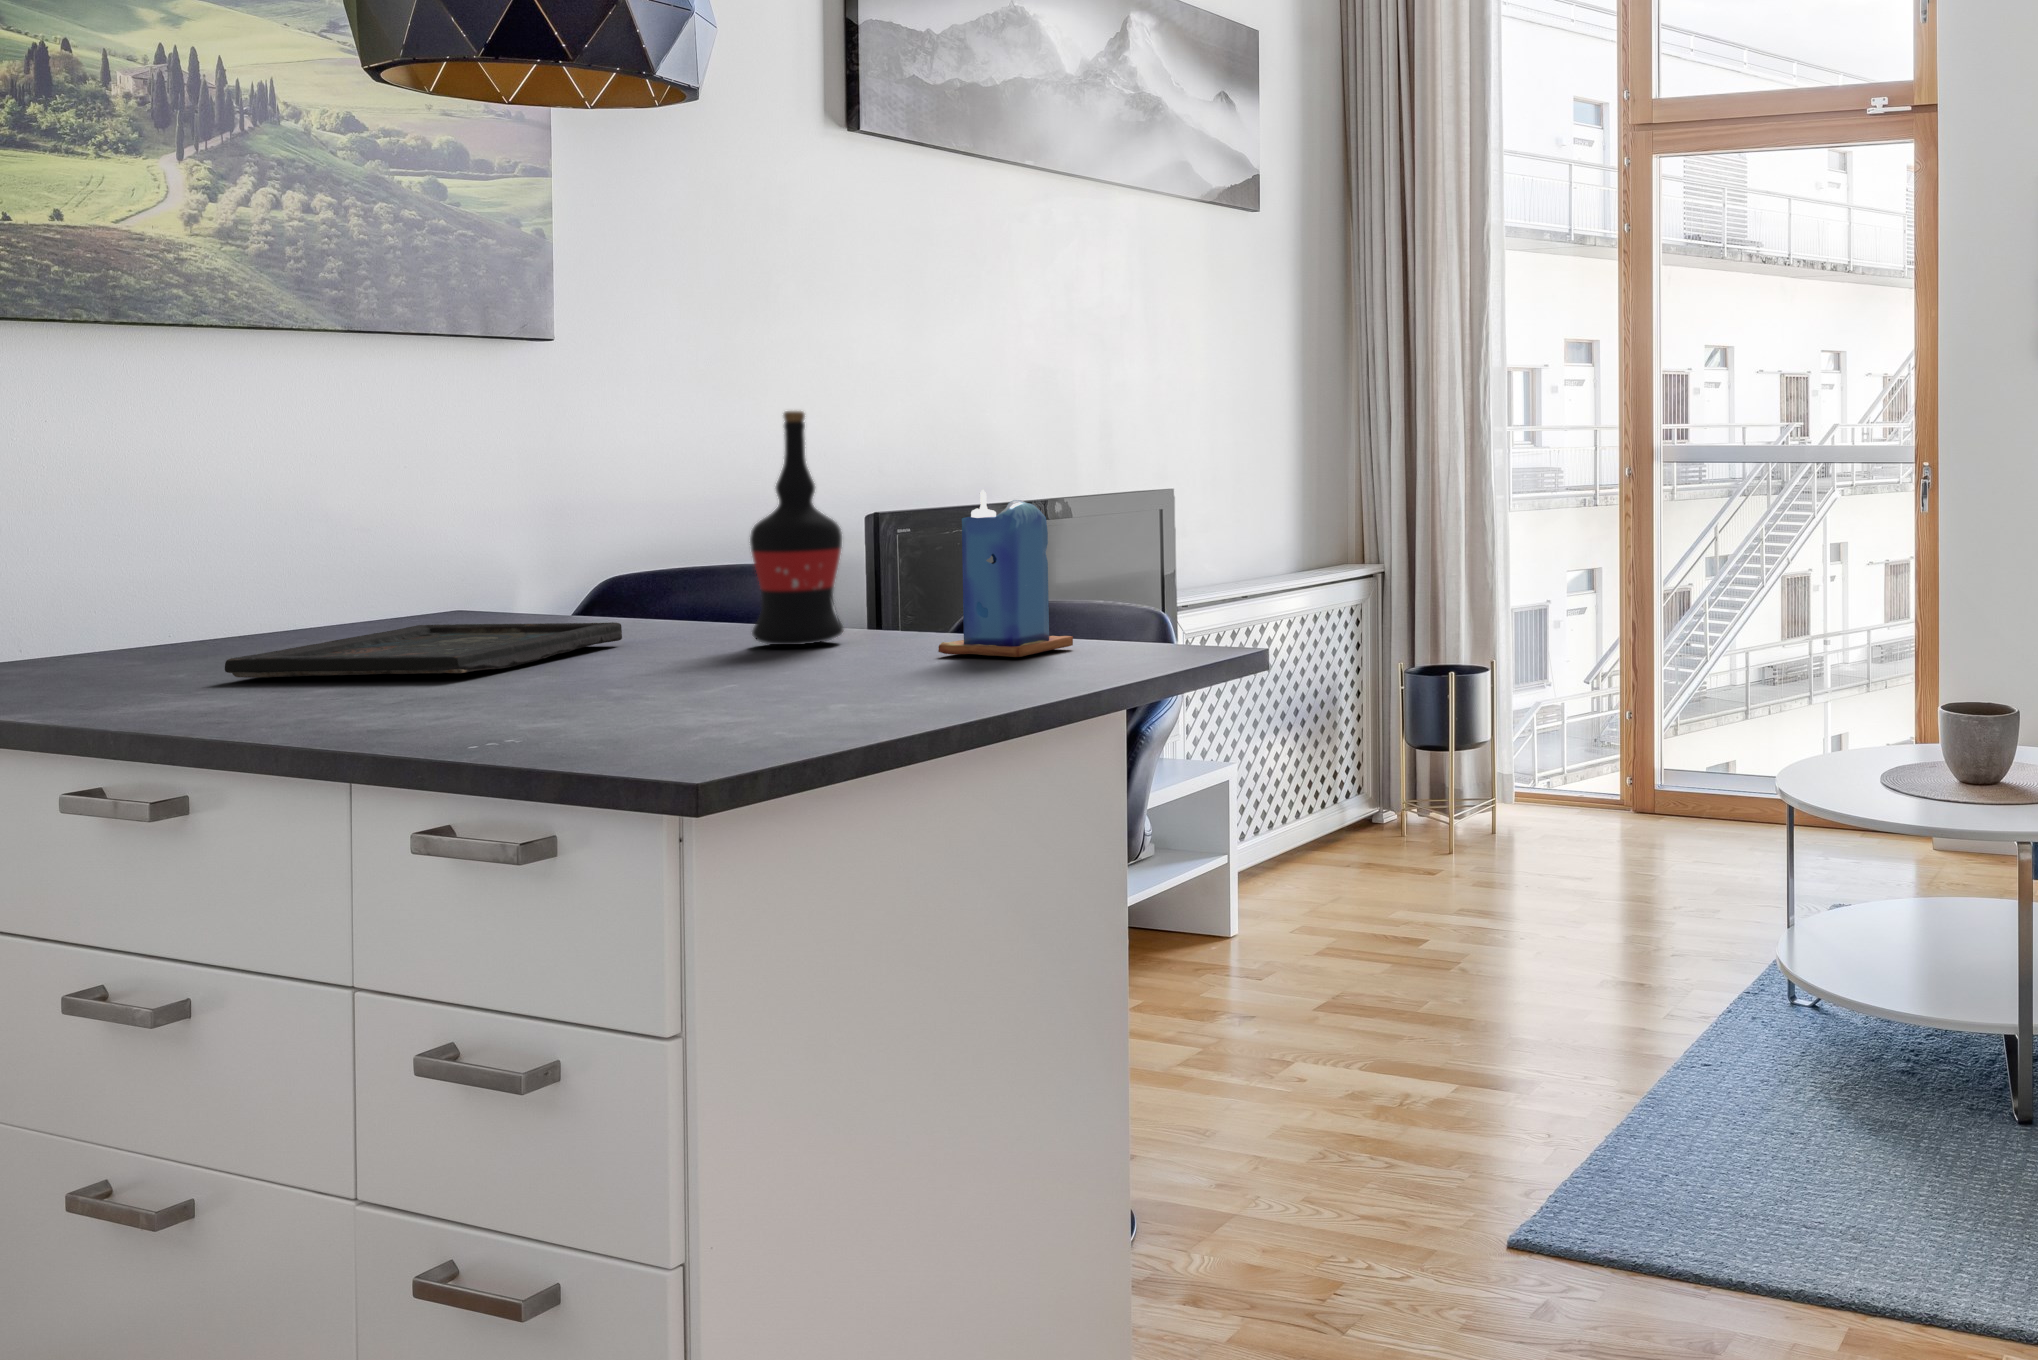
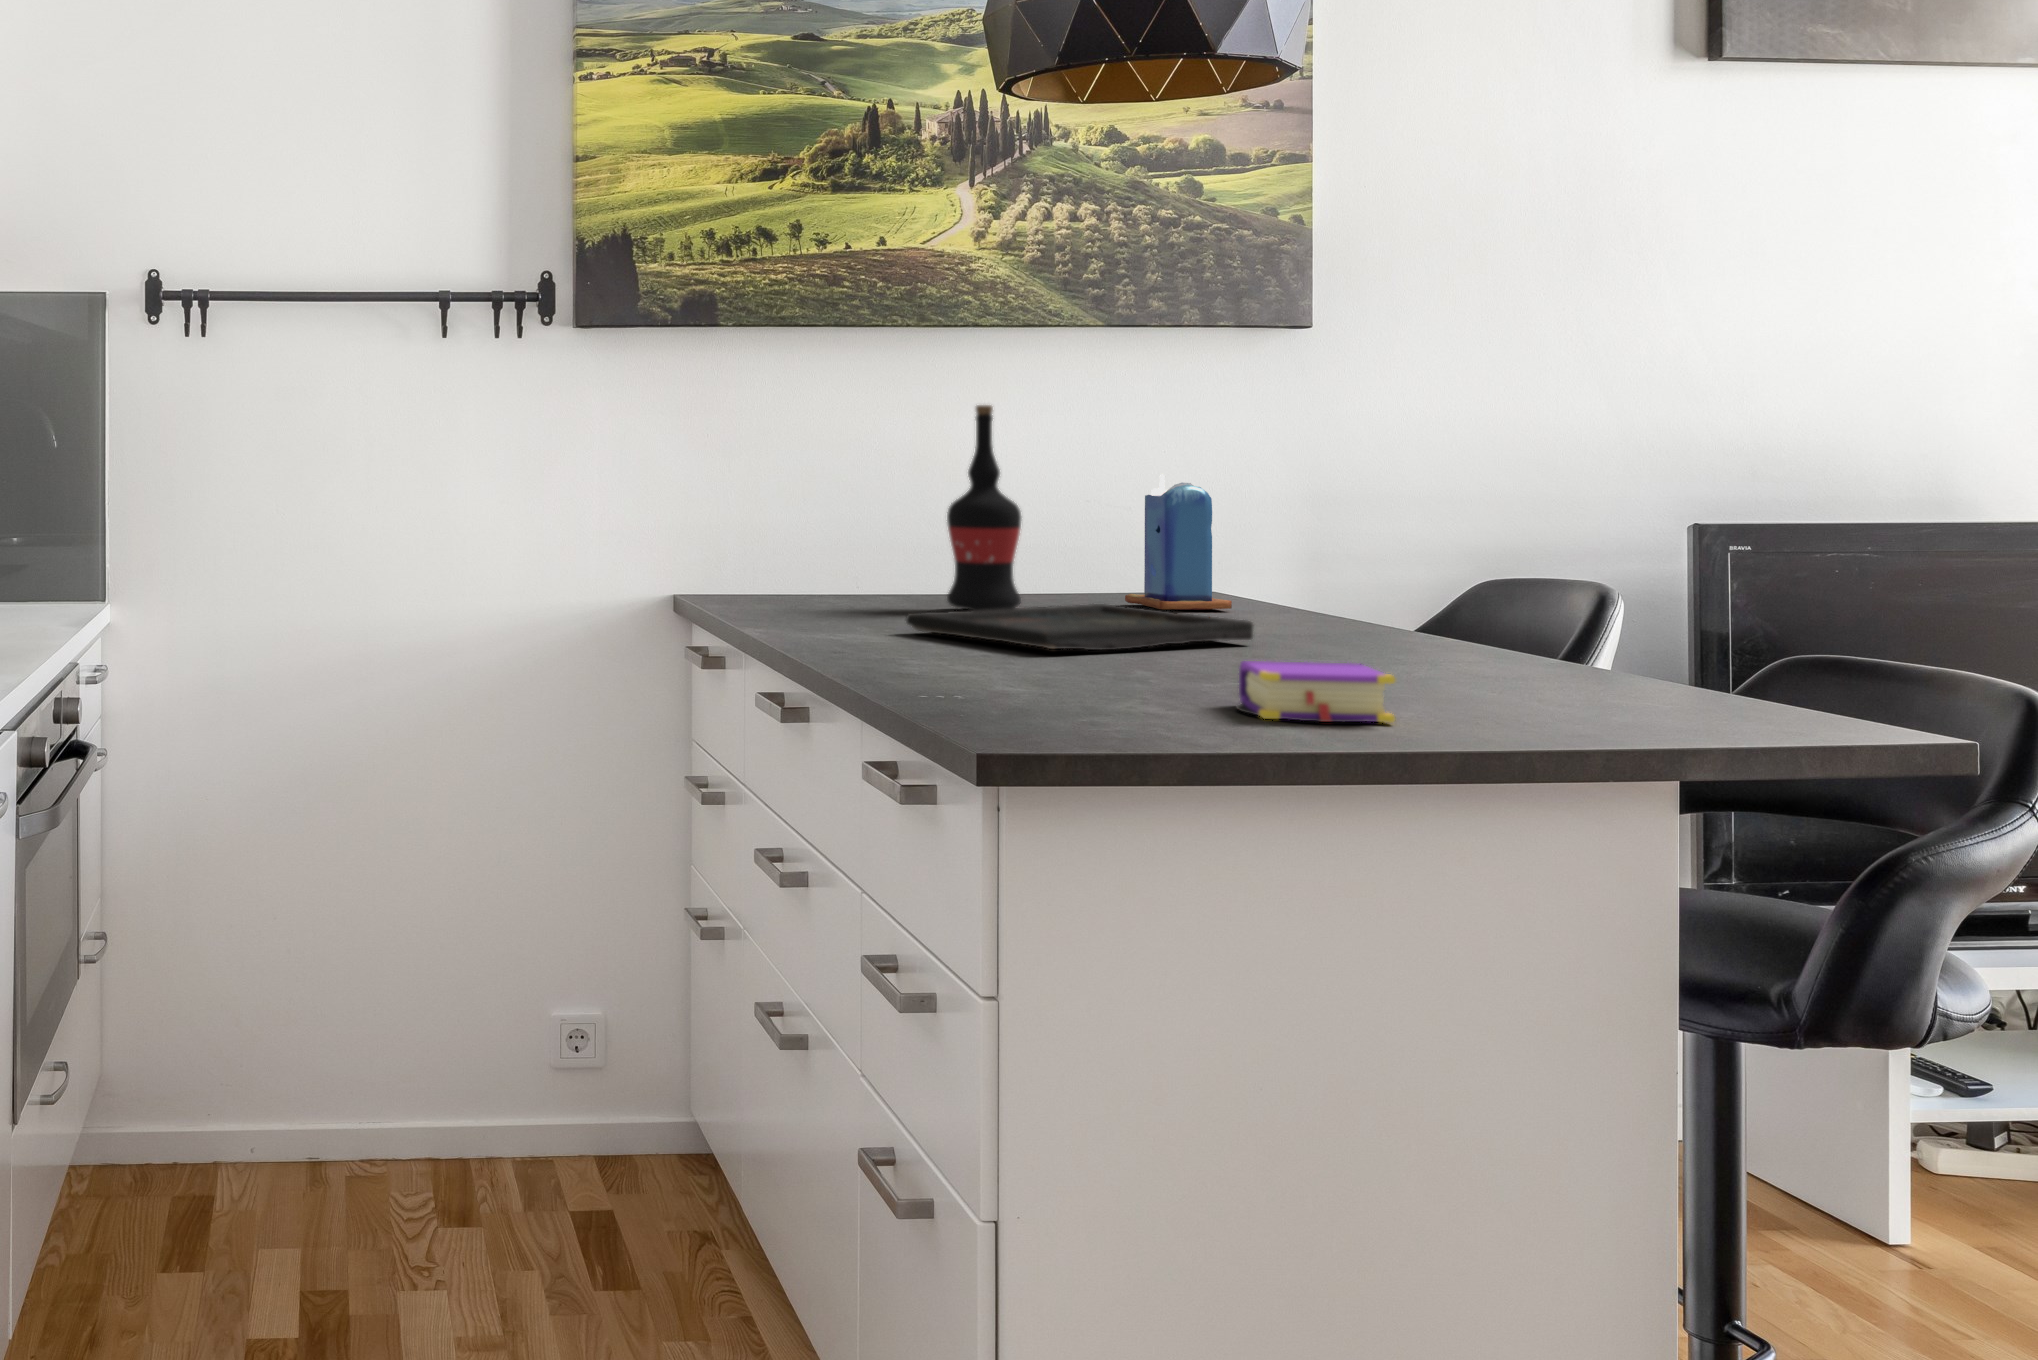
wine bottle: present [750,411,843,645] -> present [947,405,1021,610]
candle: present [938,490,1073,657] -> present [1125,473,1232,610]
book: none [697,640,955,706] -> present [1237,661,1395,723]

